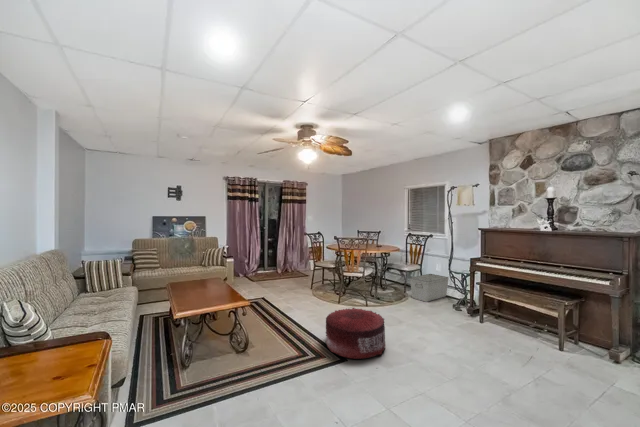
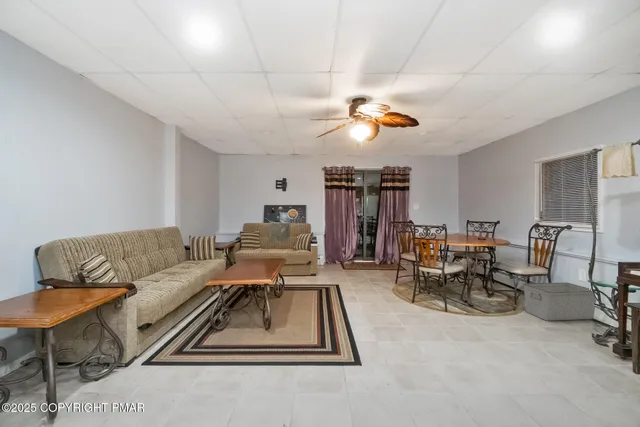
pouf: present [326,308,386,359] -> none [352,305,428,370]

